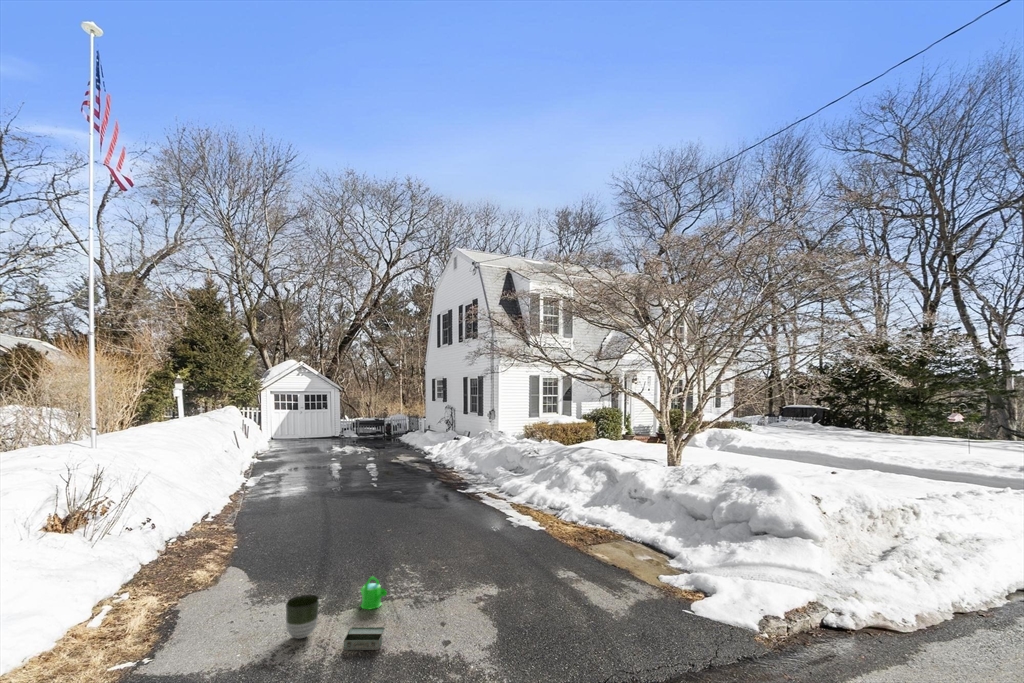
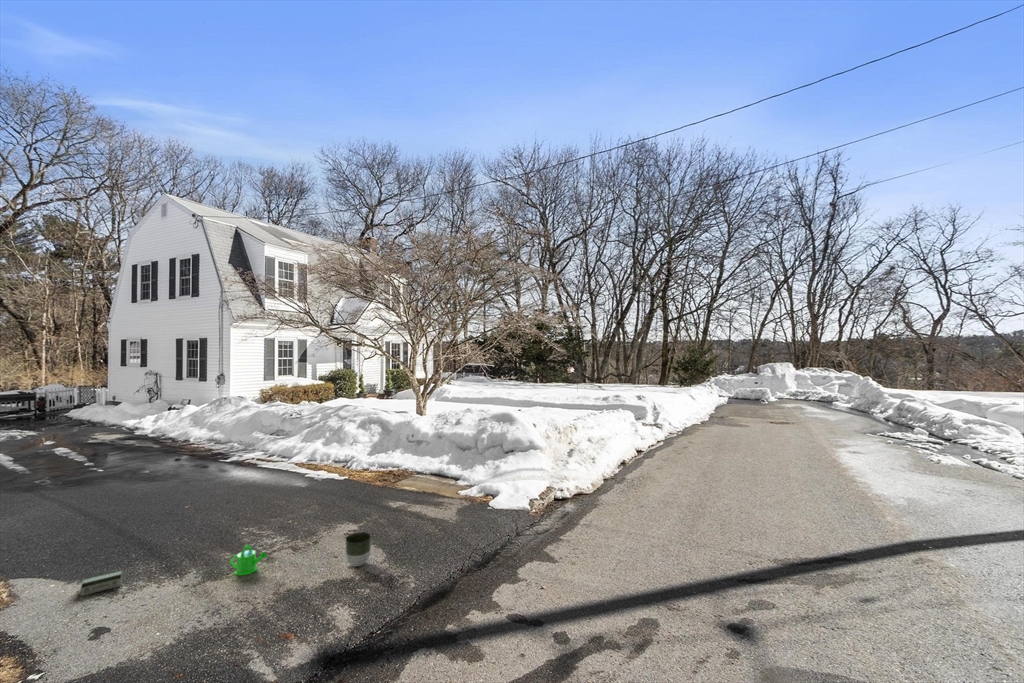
planter: present [286,595,319,639] -> present [345,532,371,566]
toolbox: present [343,627,385,650] -> present [80,570,122,596]

